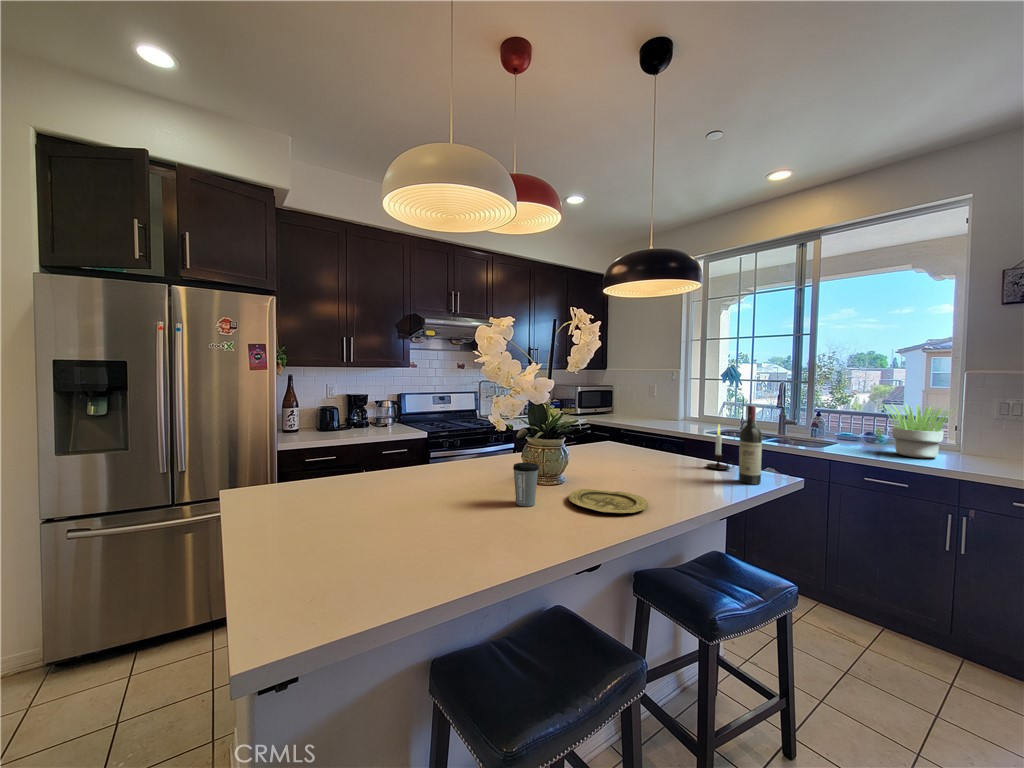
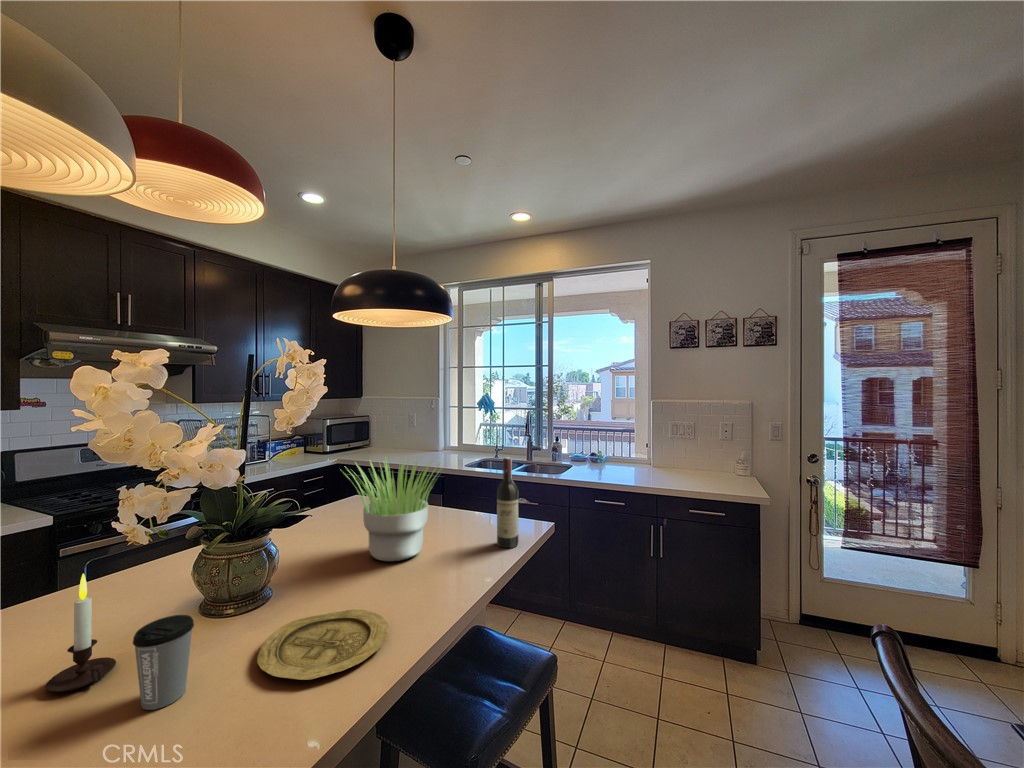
potted plant: present [885,404,953,458] -> present [349,459,439,561]
candle: present [707,425,734,470] -> present [45,574,116,692]

